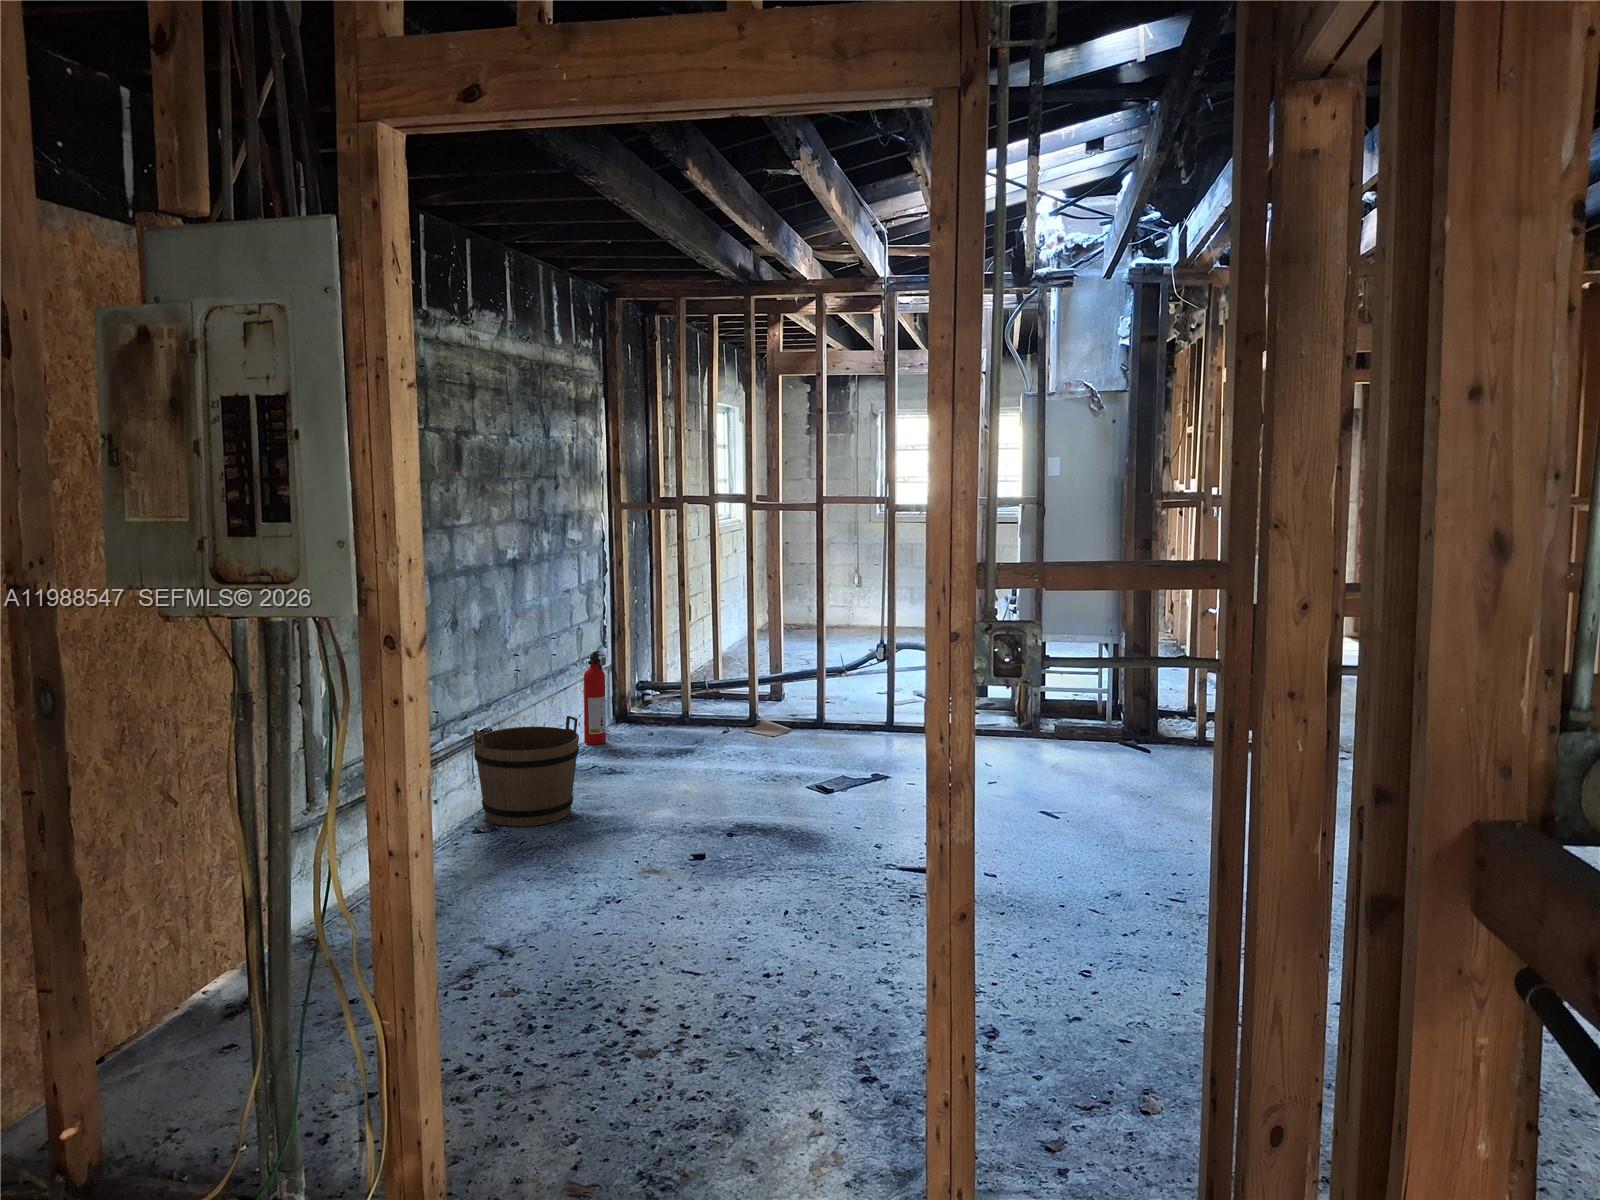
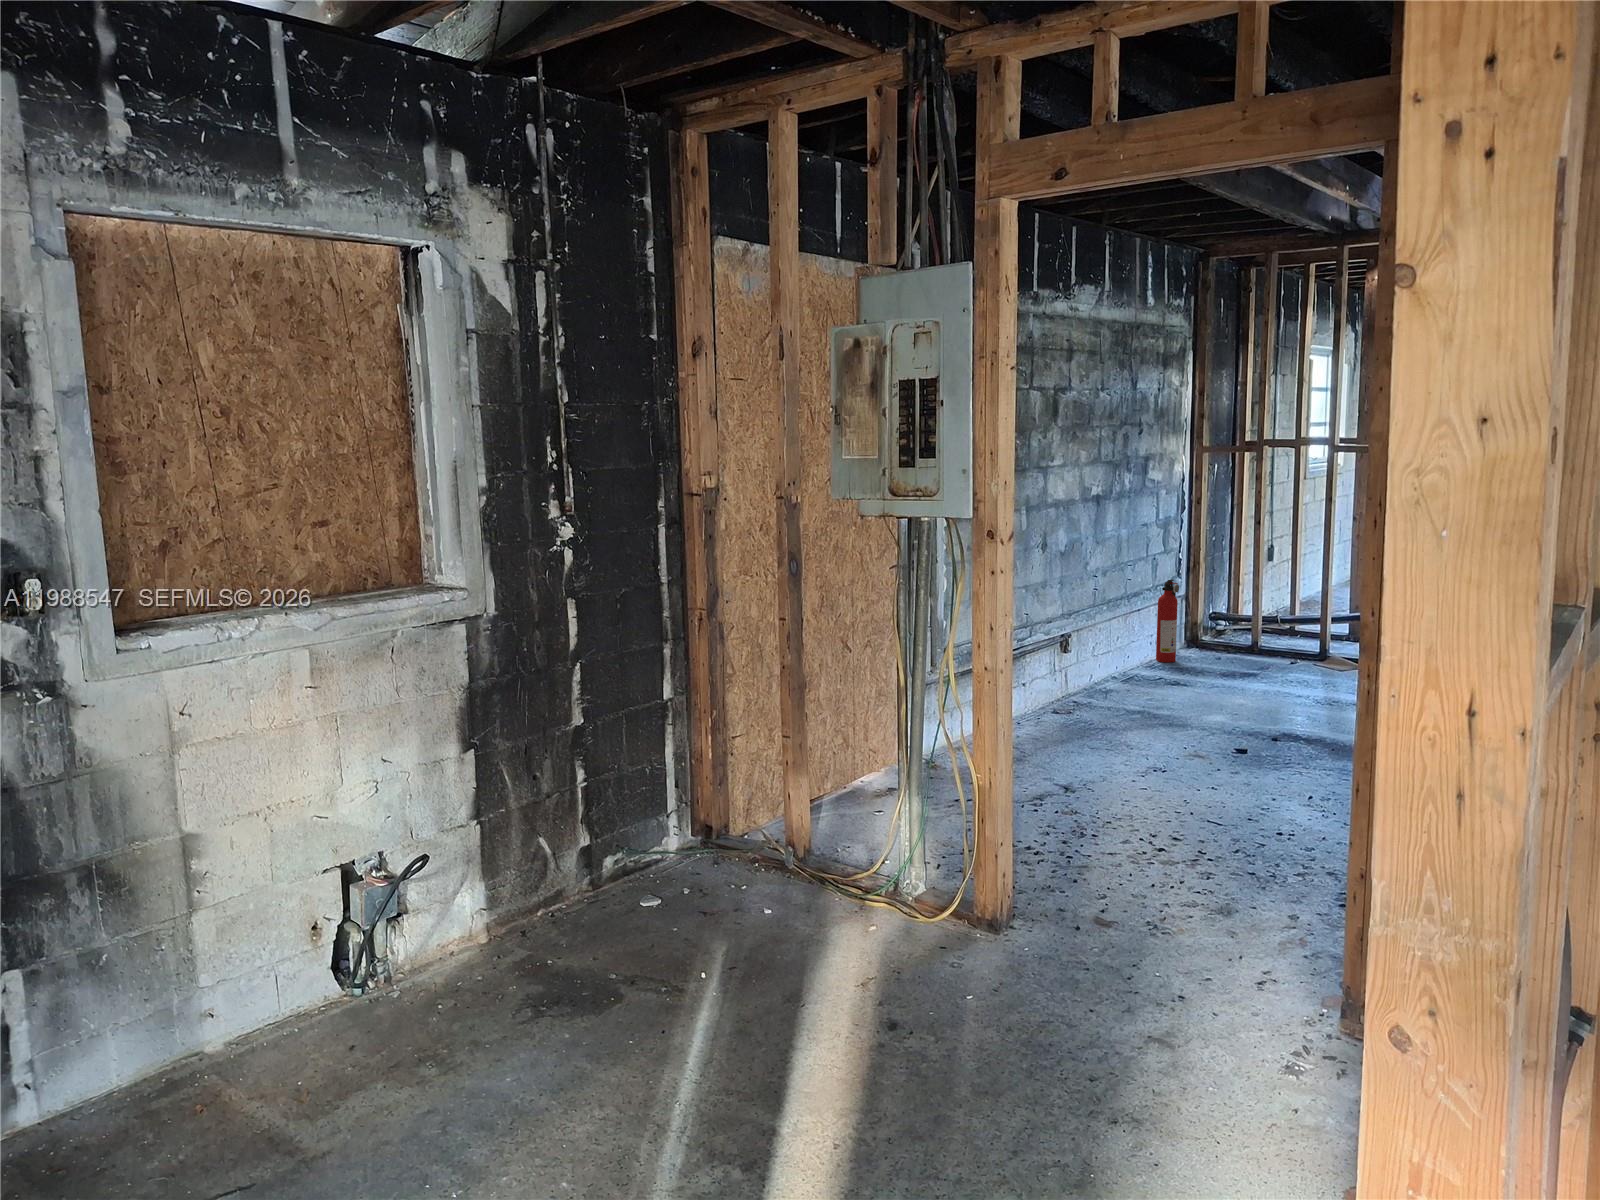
bucket: present [473,716,579,826] -> none [1056,628,1144,714]

